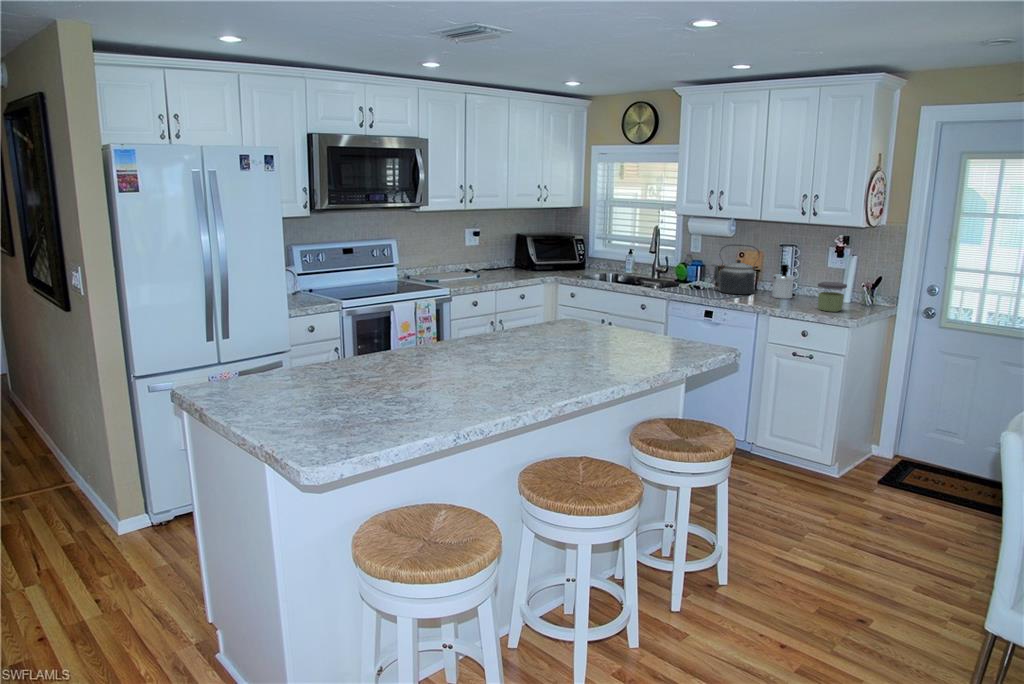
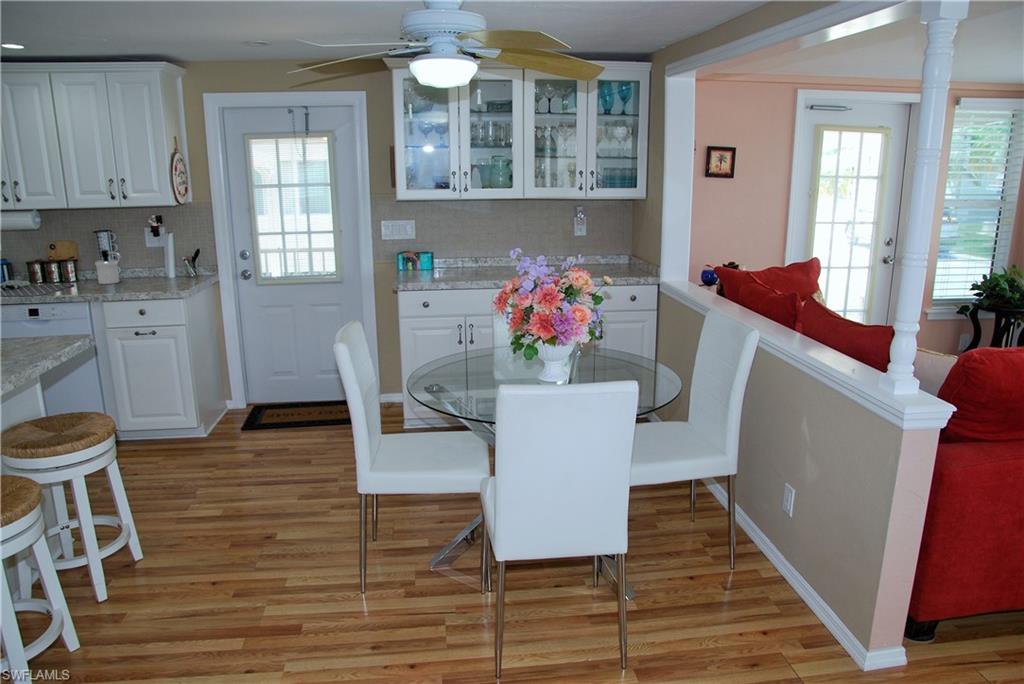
kettle: present [712,244,760,295] -> none [20,235,78,288]
jar: present [818,282,847,312] -> none [144,260,172,289]

